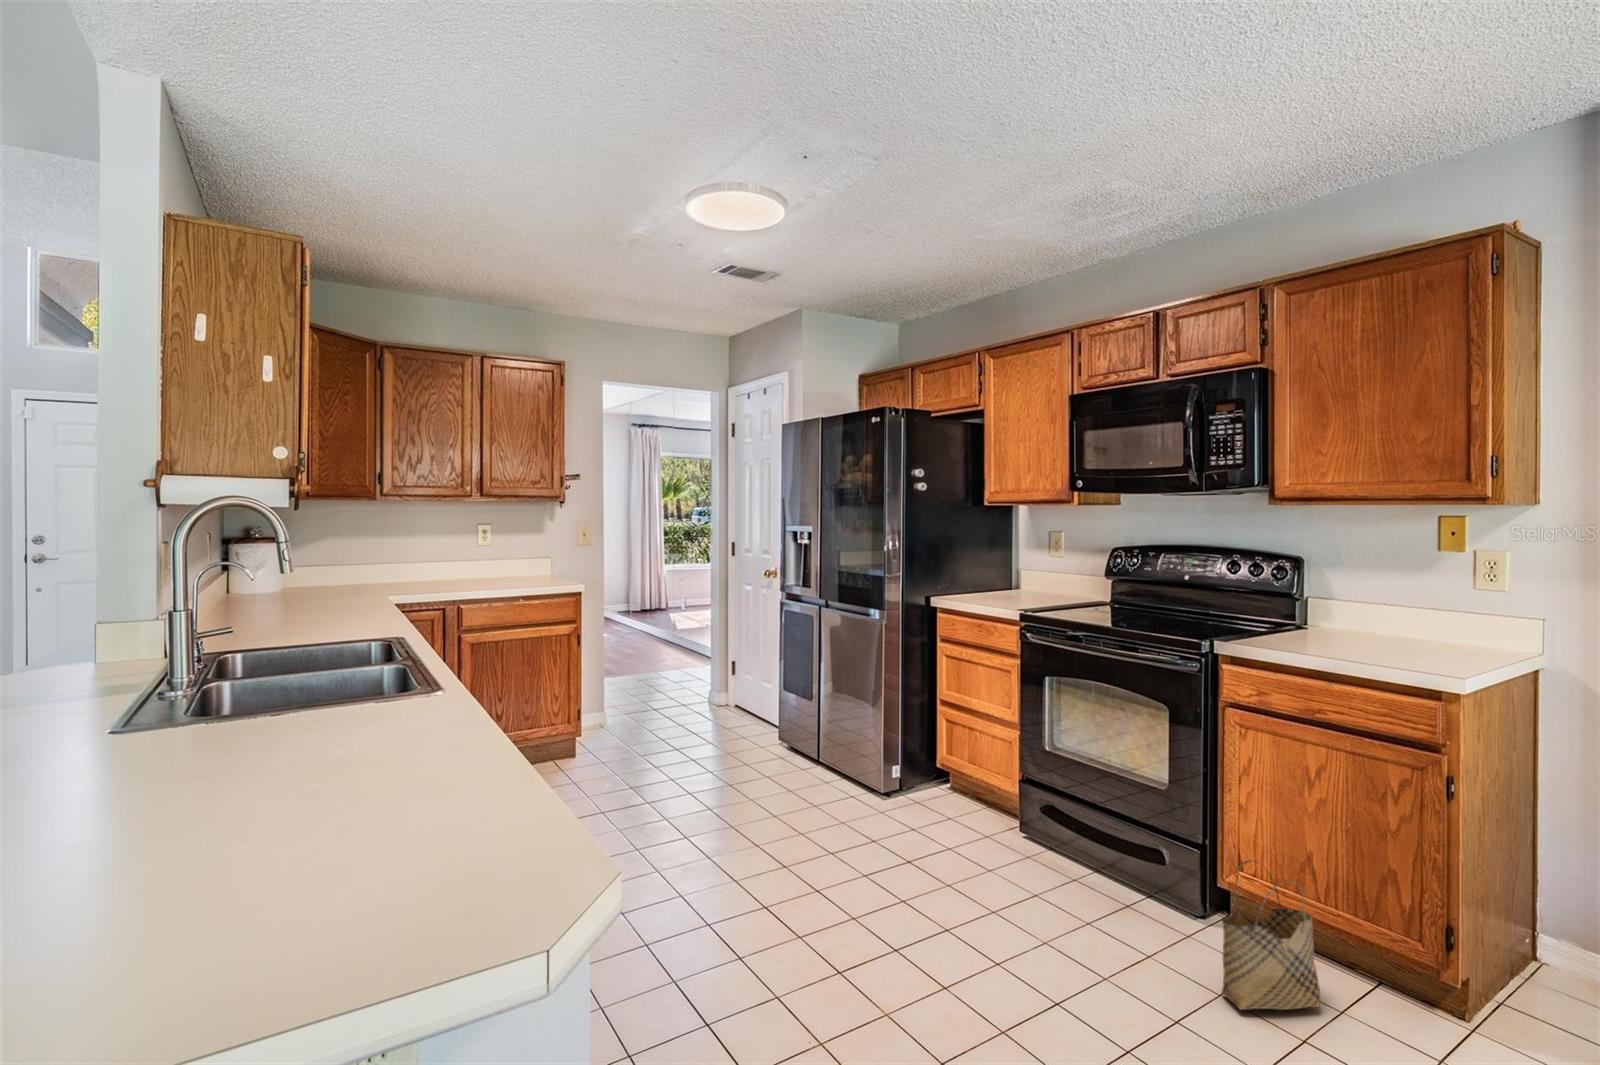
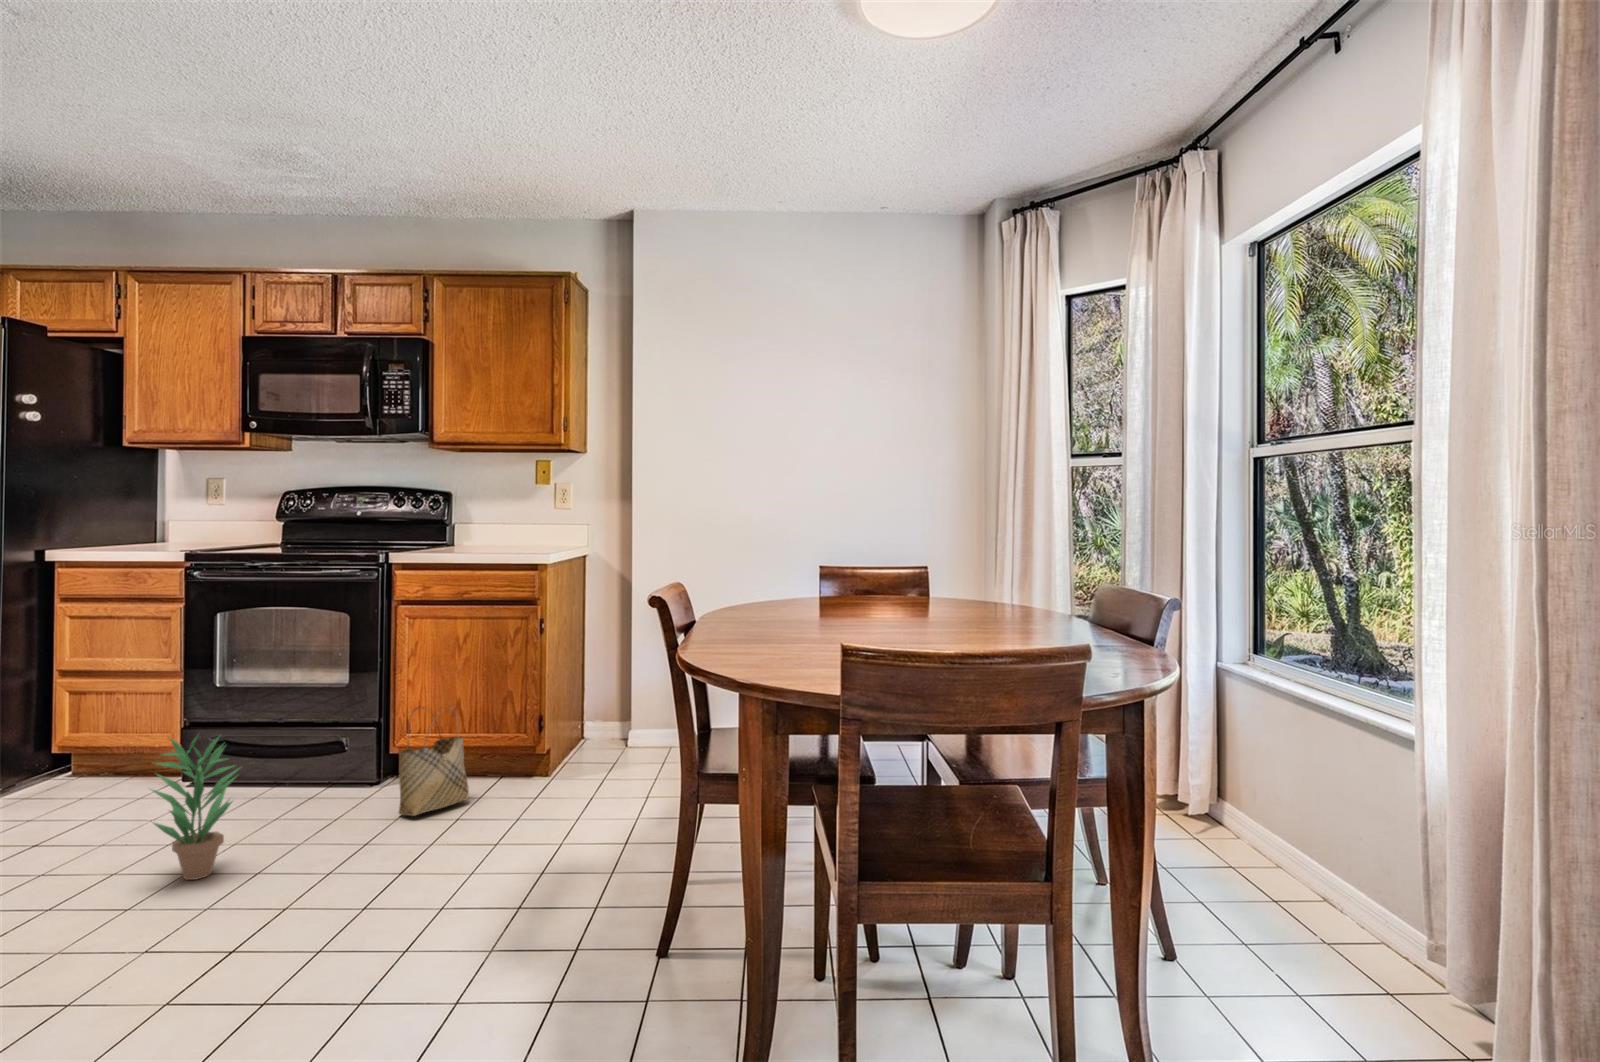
potted plant: none [962,851,1045,1007] -> present [152,736,238,880]

